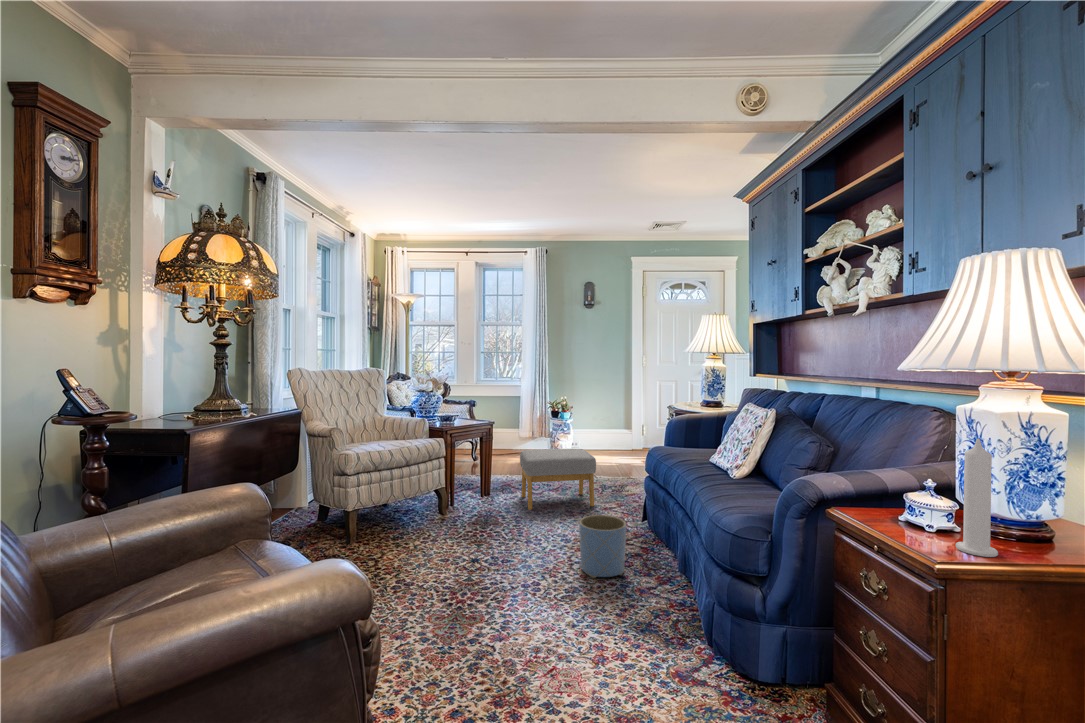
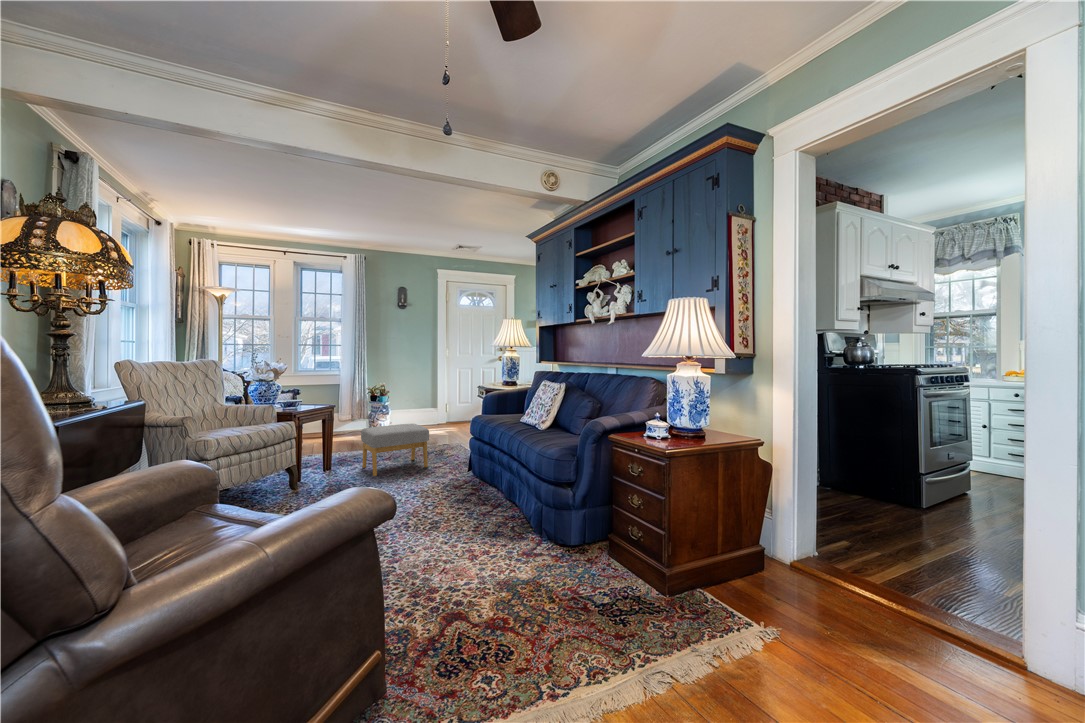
candle: present [956,439,998,557] -> none [669,390,686,447]
planter: present [579,515,626,578] -> none [435,467,471,513]

